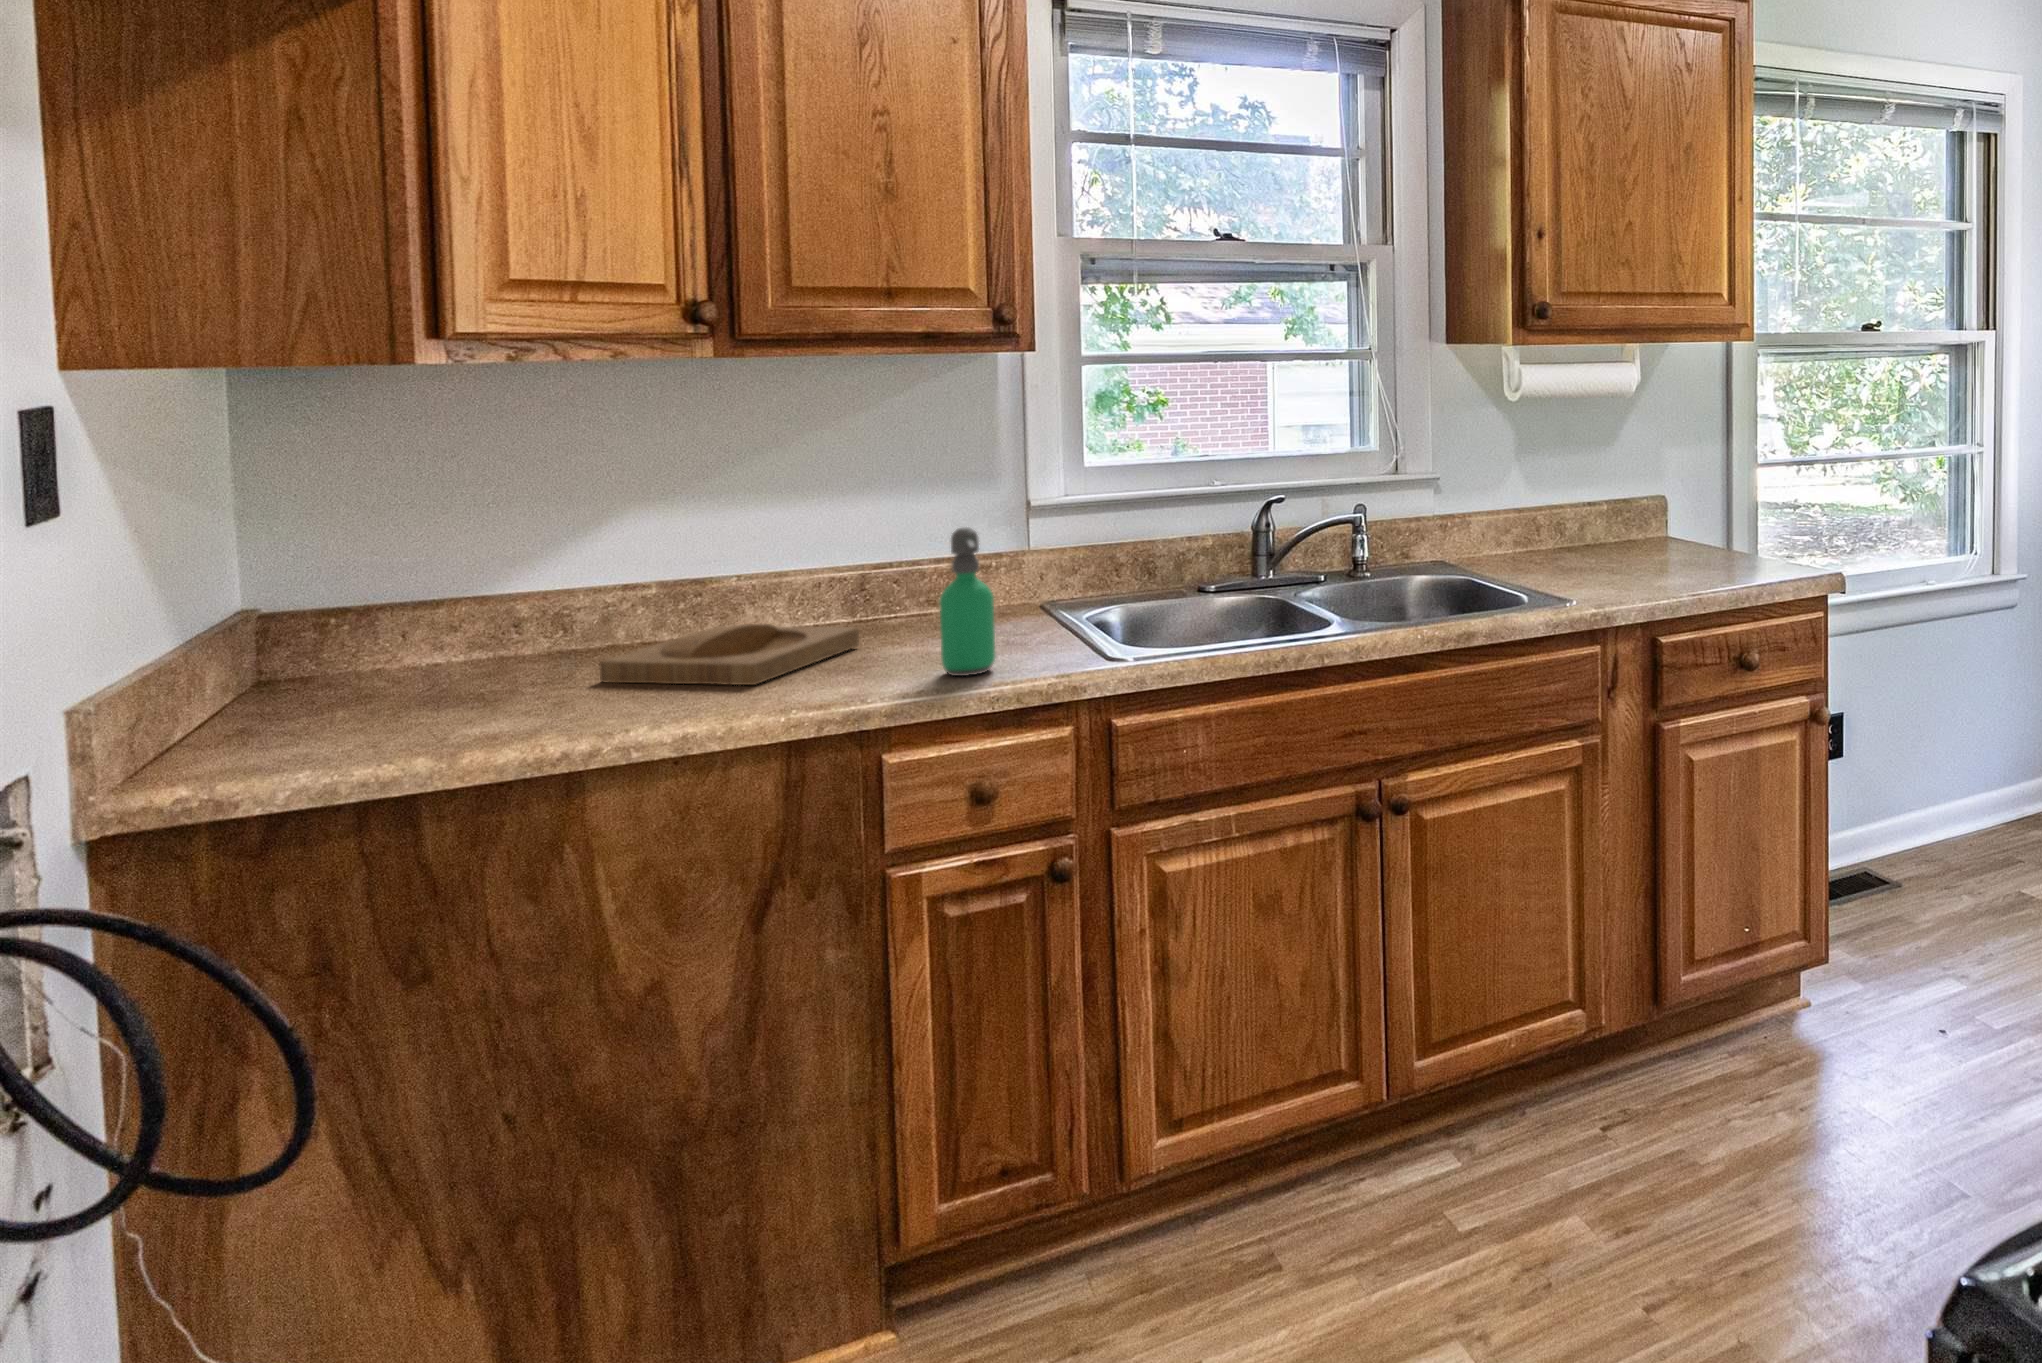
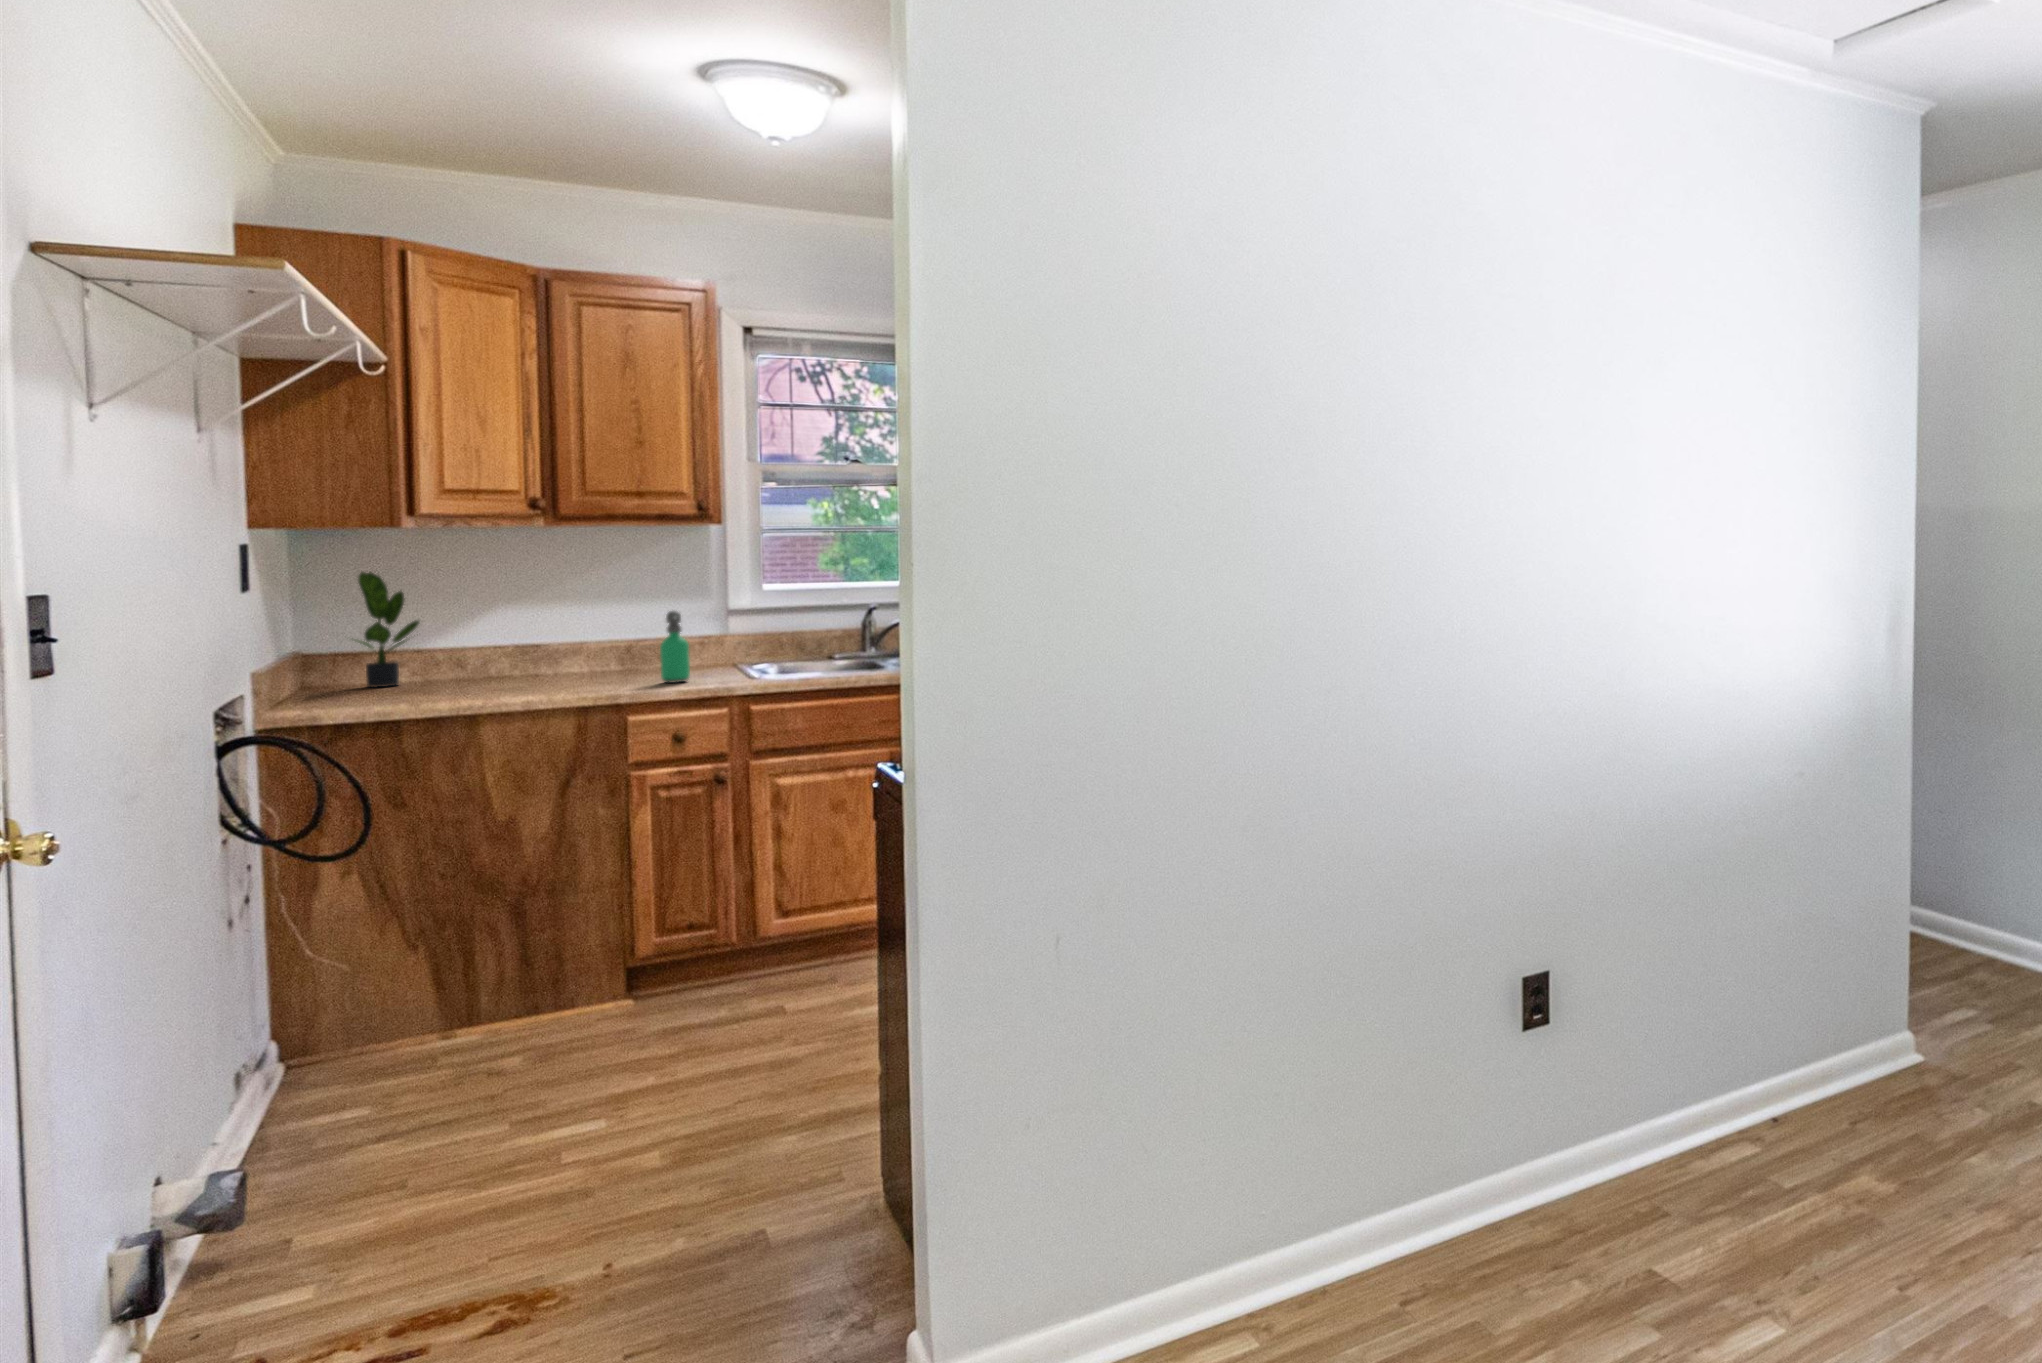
potted plant: none [330,448,484,687] -> present [355,572,419,687]
tray: present [599,624,859,685] -> none [483,662,622,686]

